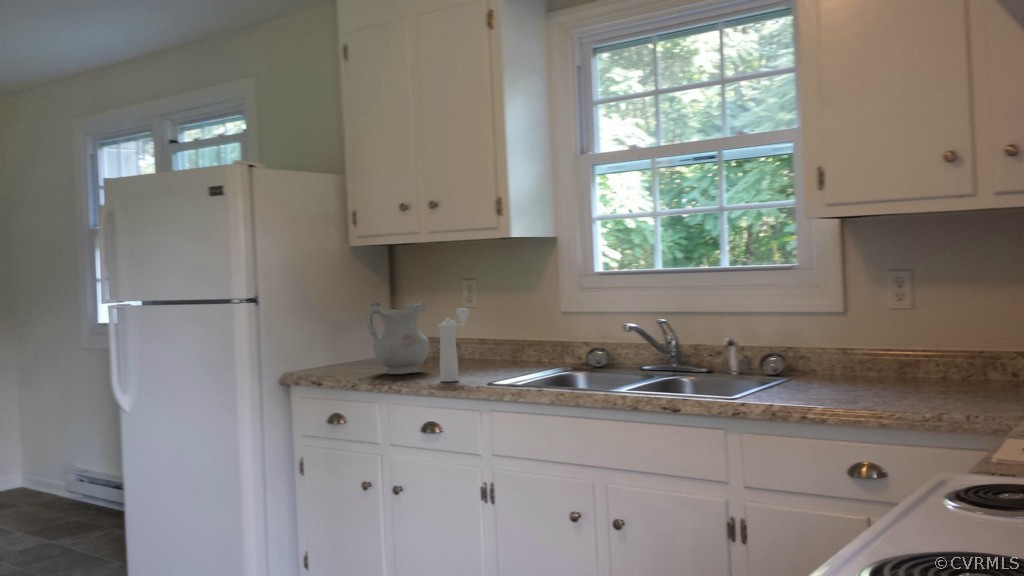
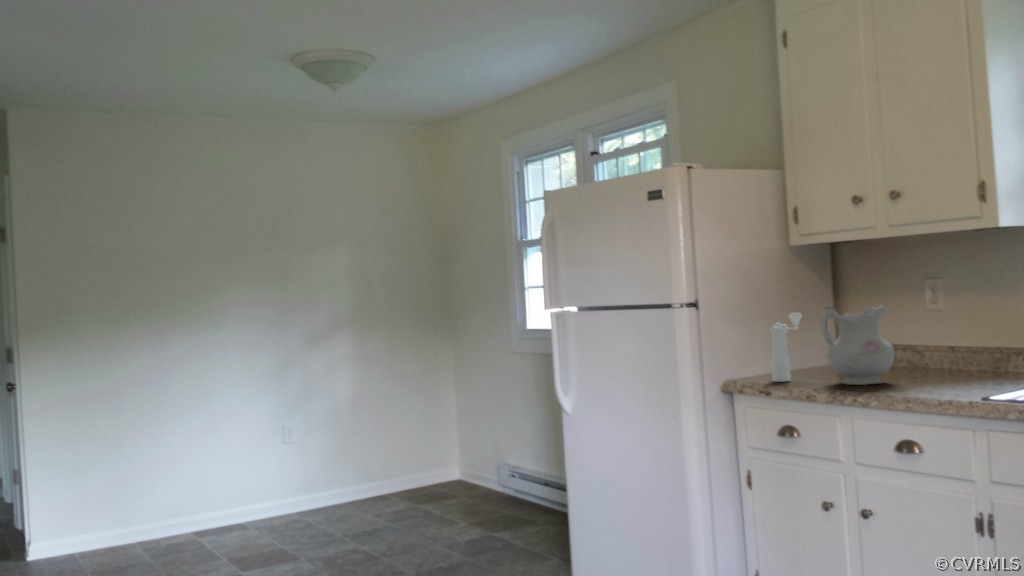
pepper mill: present [438,308,470,382] -> present [770,313,802,382]

